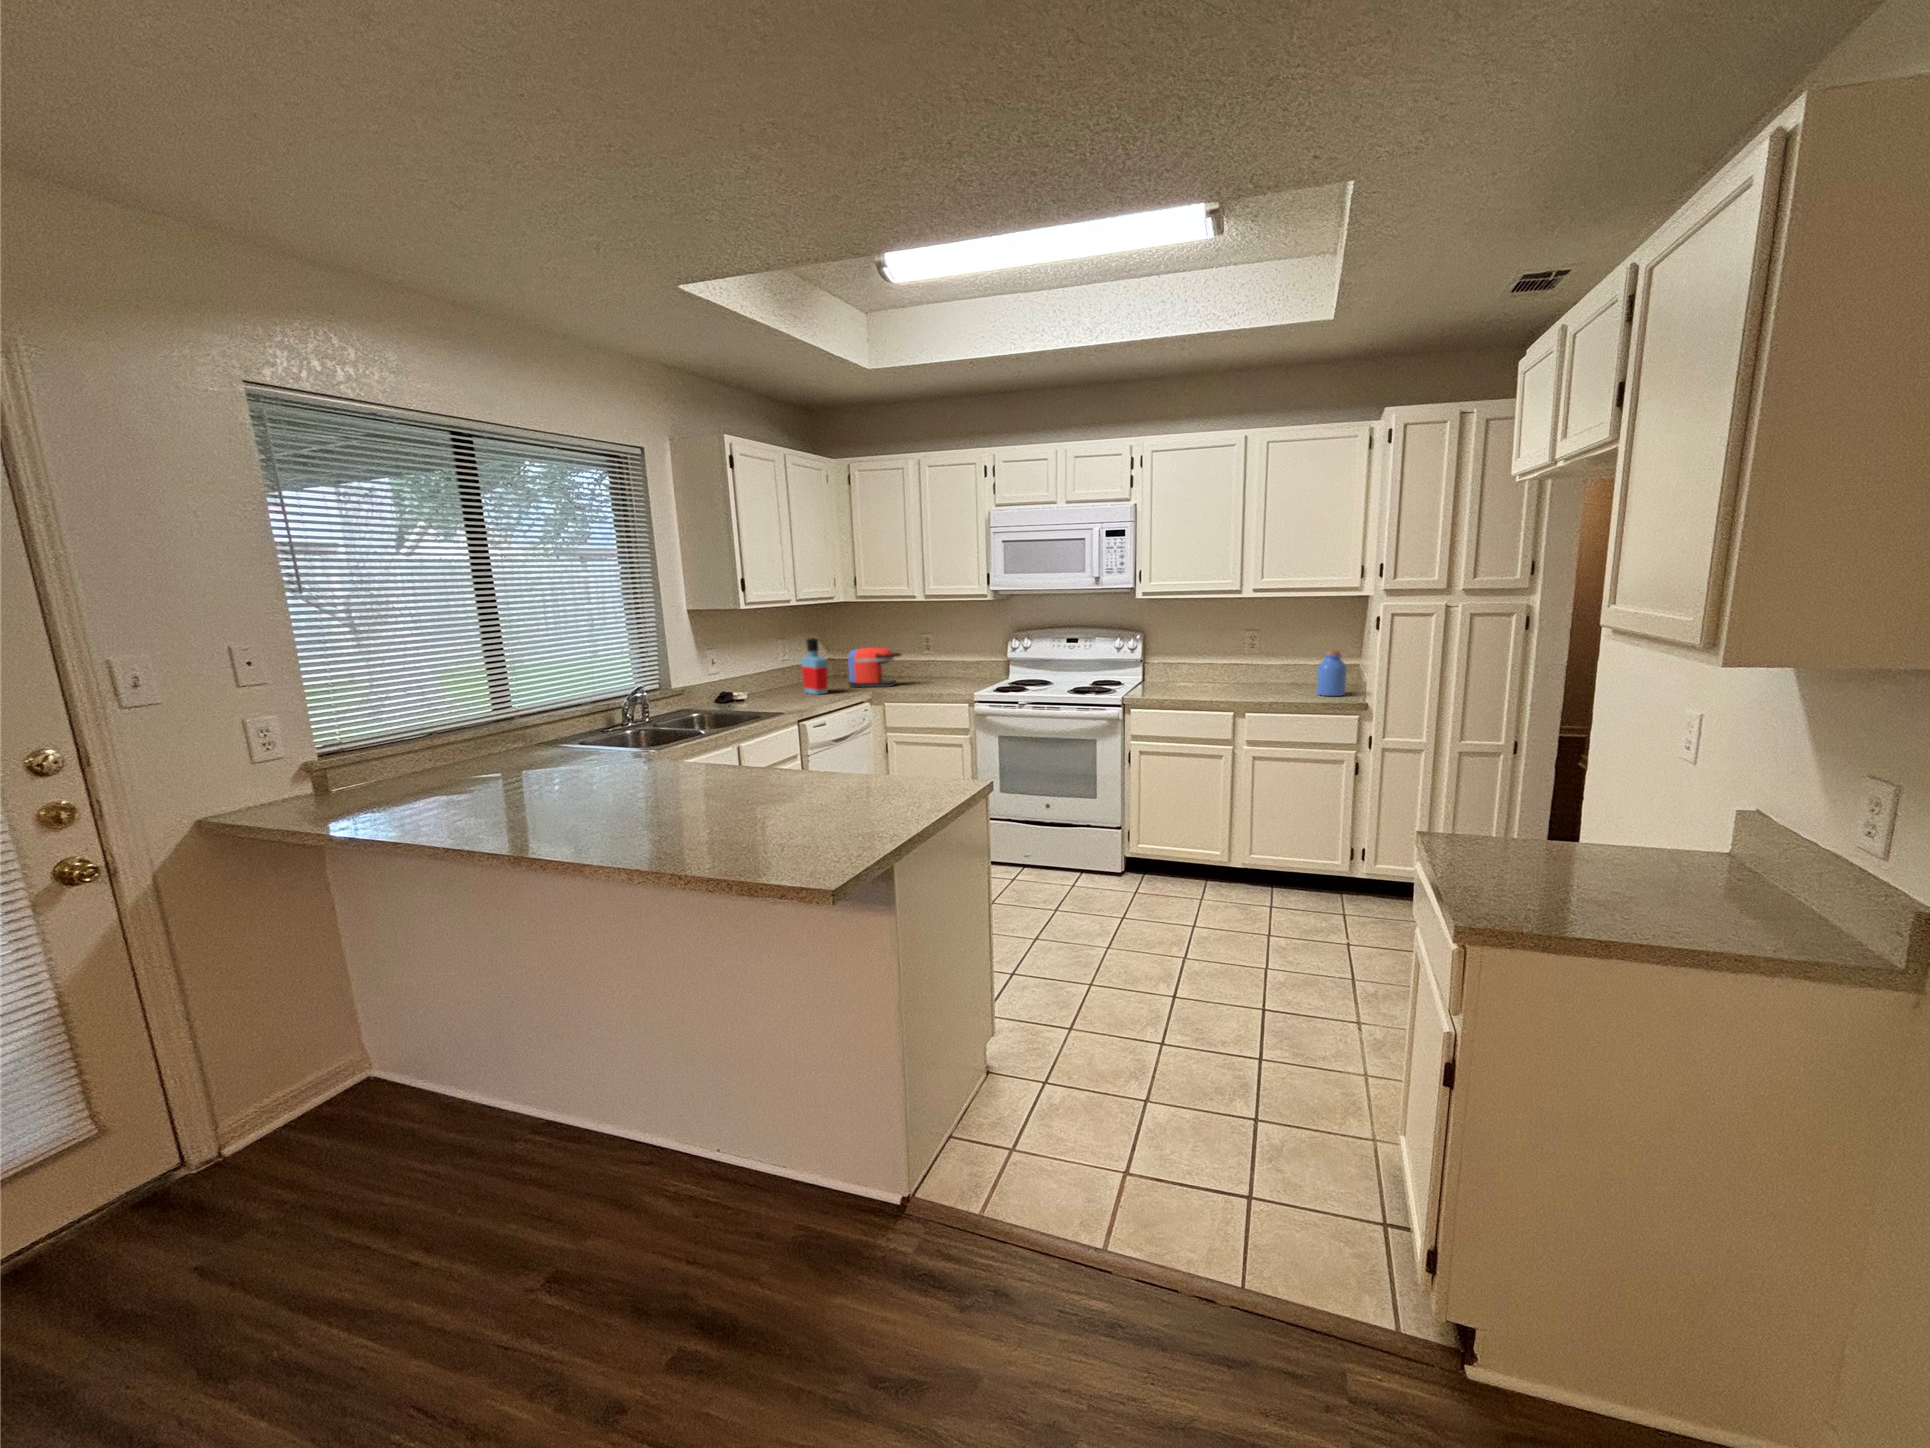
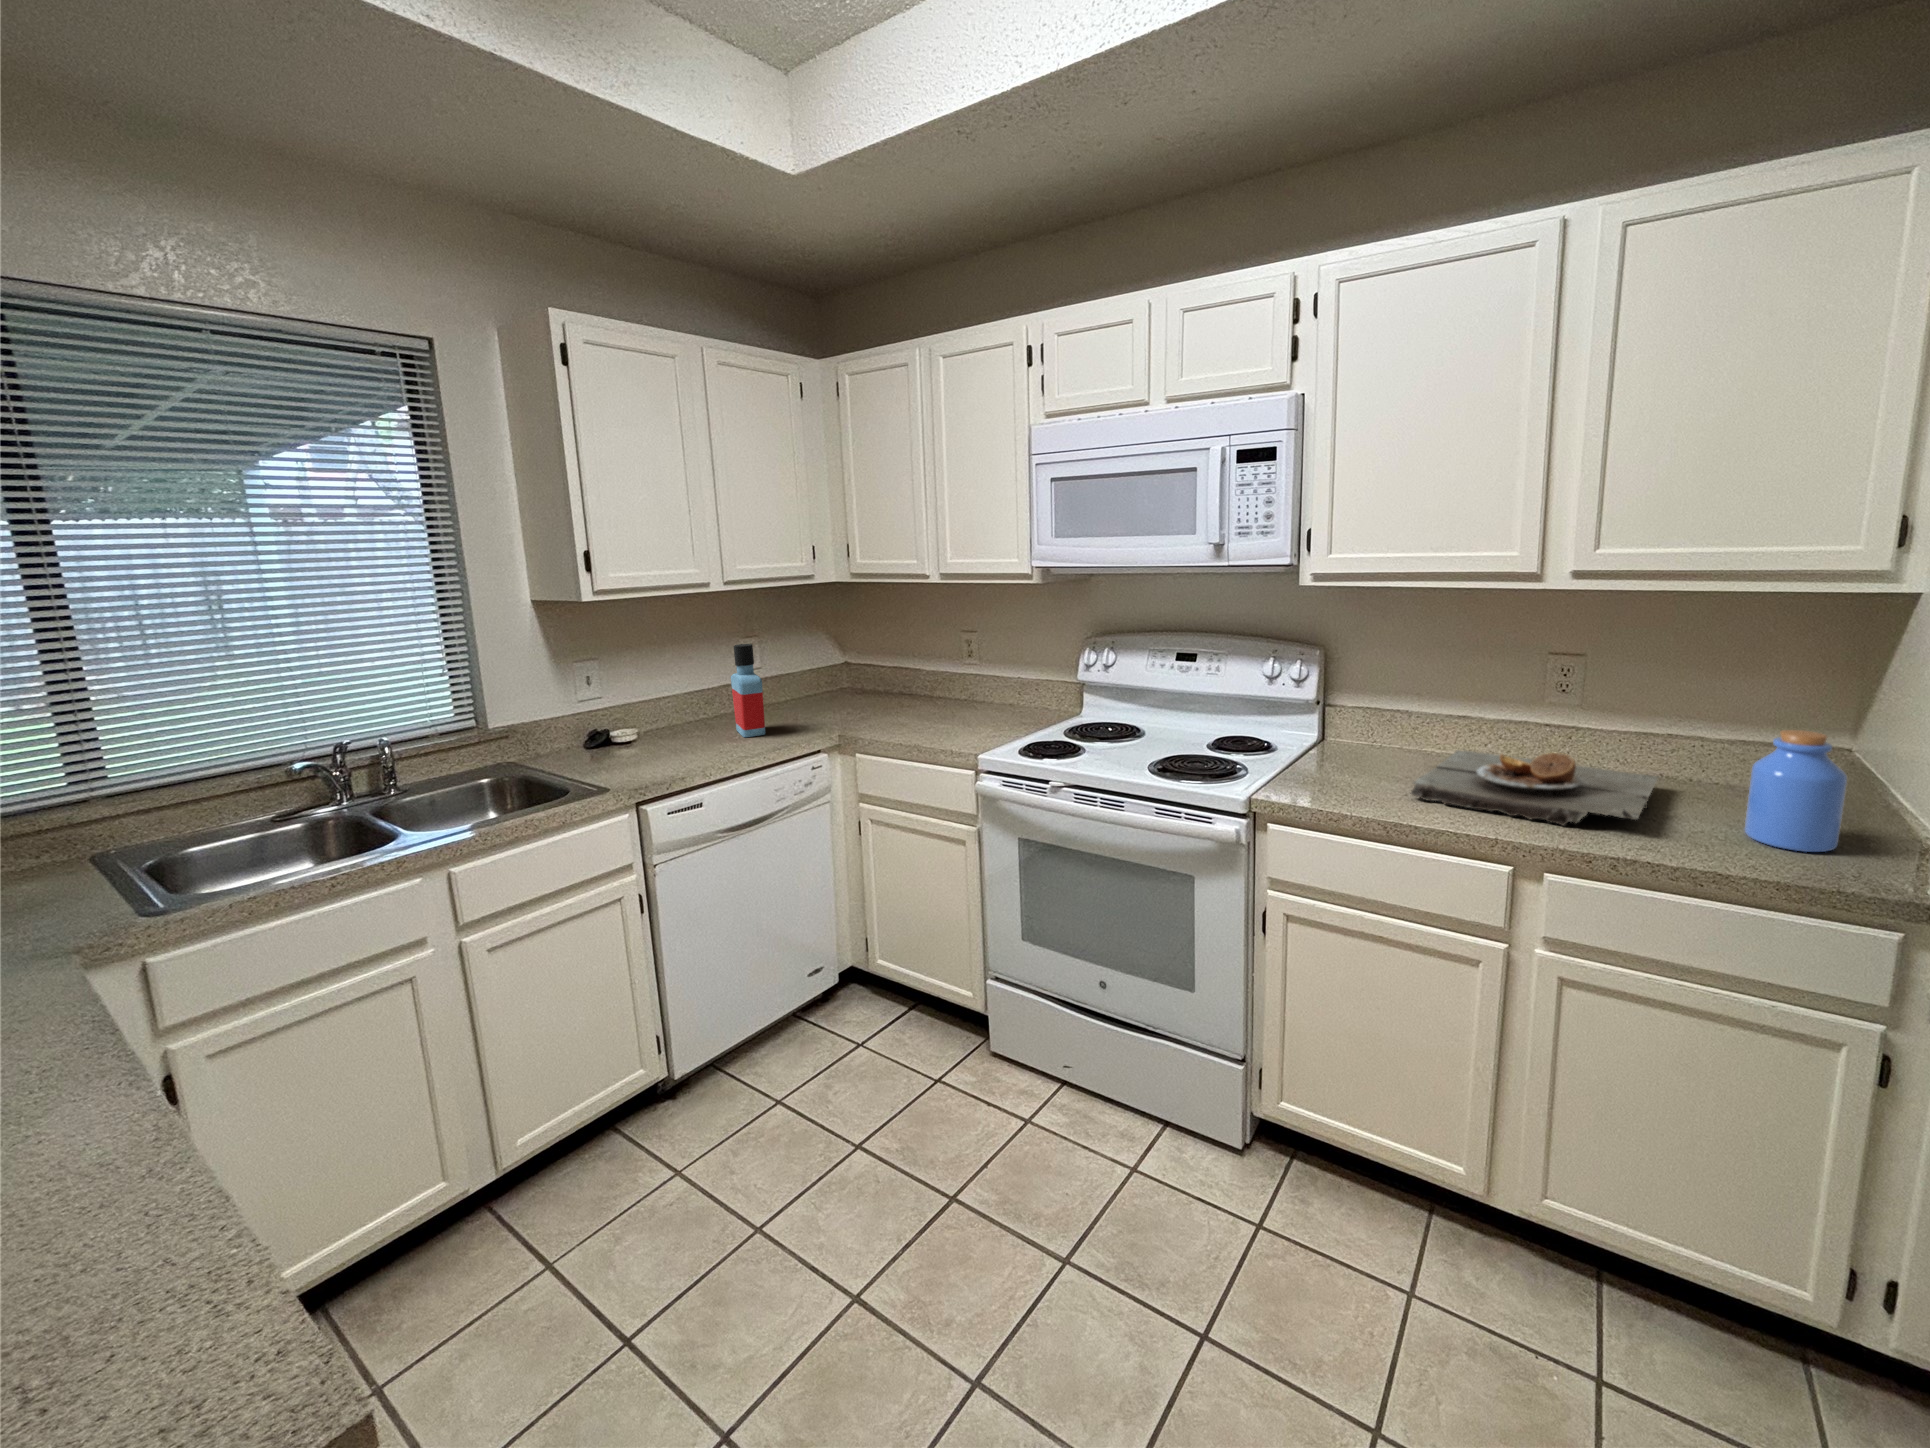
coffee maker: present [848,648,901,687] -> none [818,658,900,723]
plate: none [1192,670,1290,696] -> present [1410,750,1657,826]

